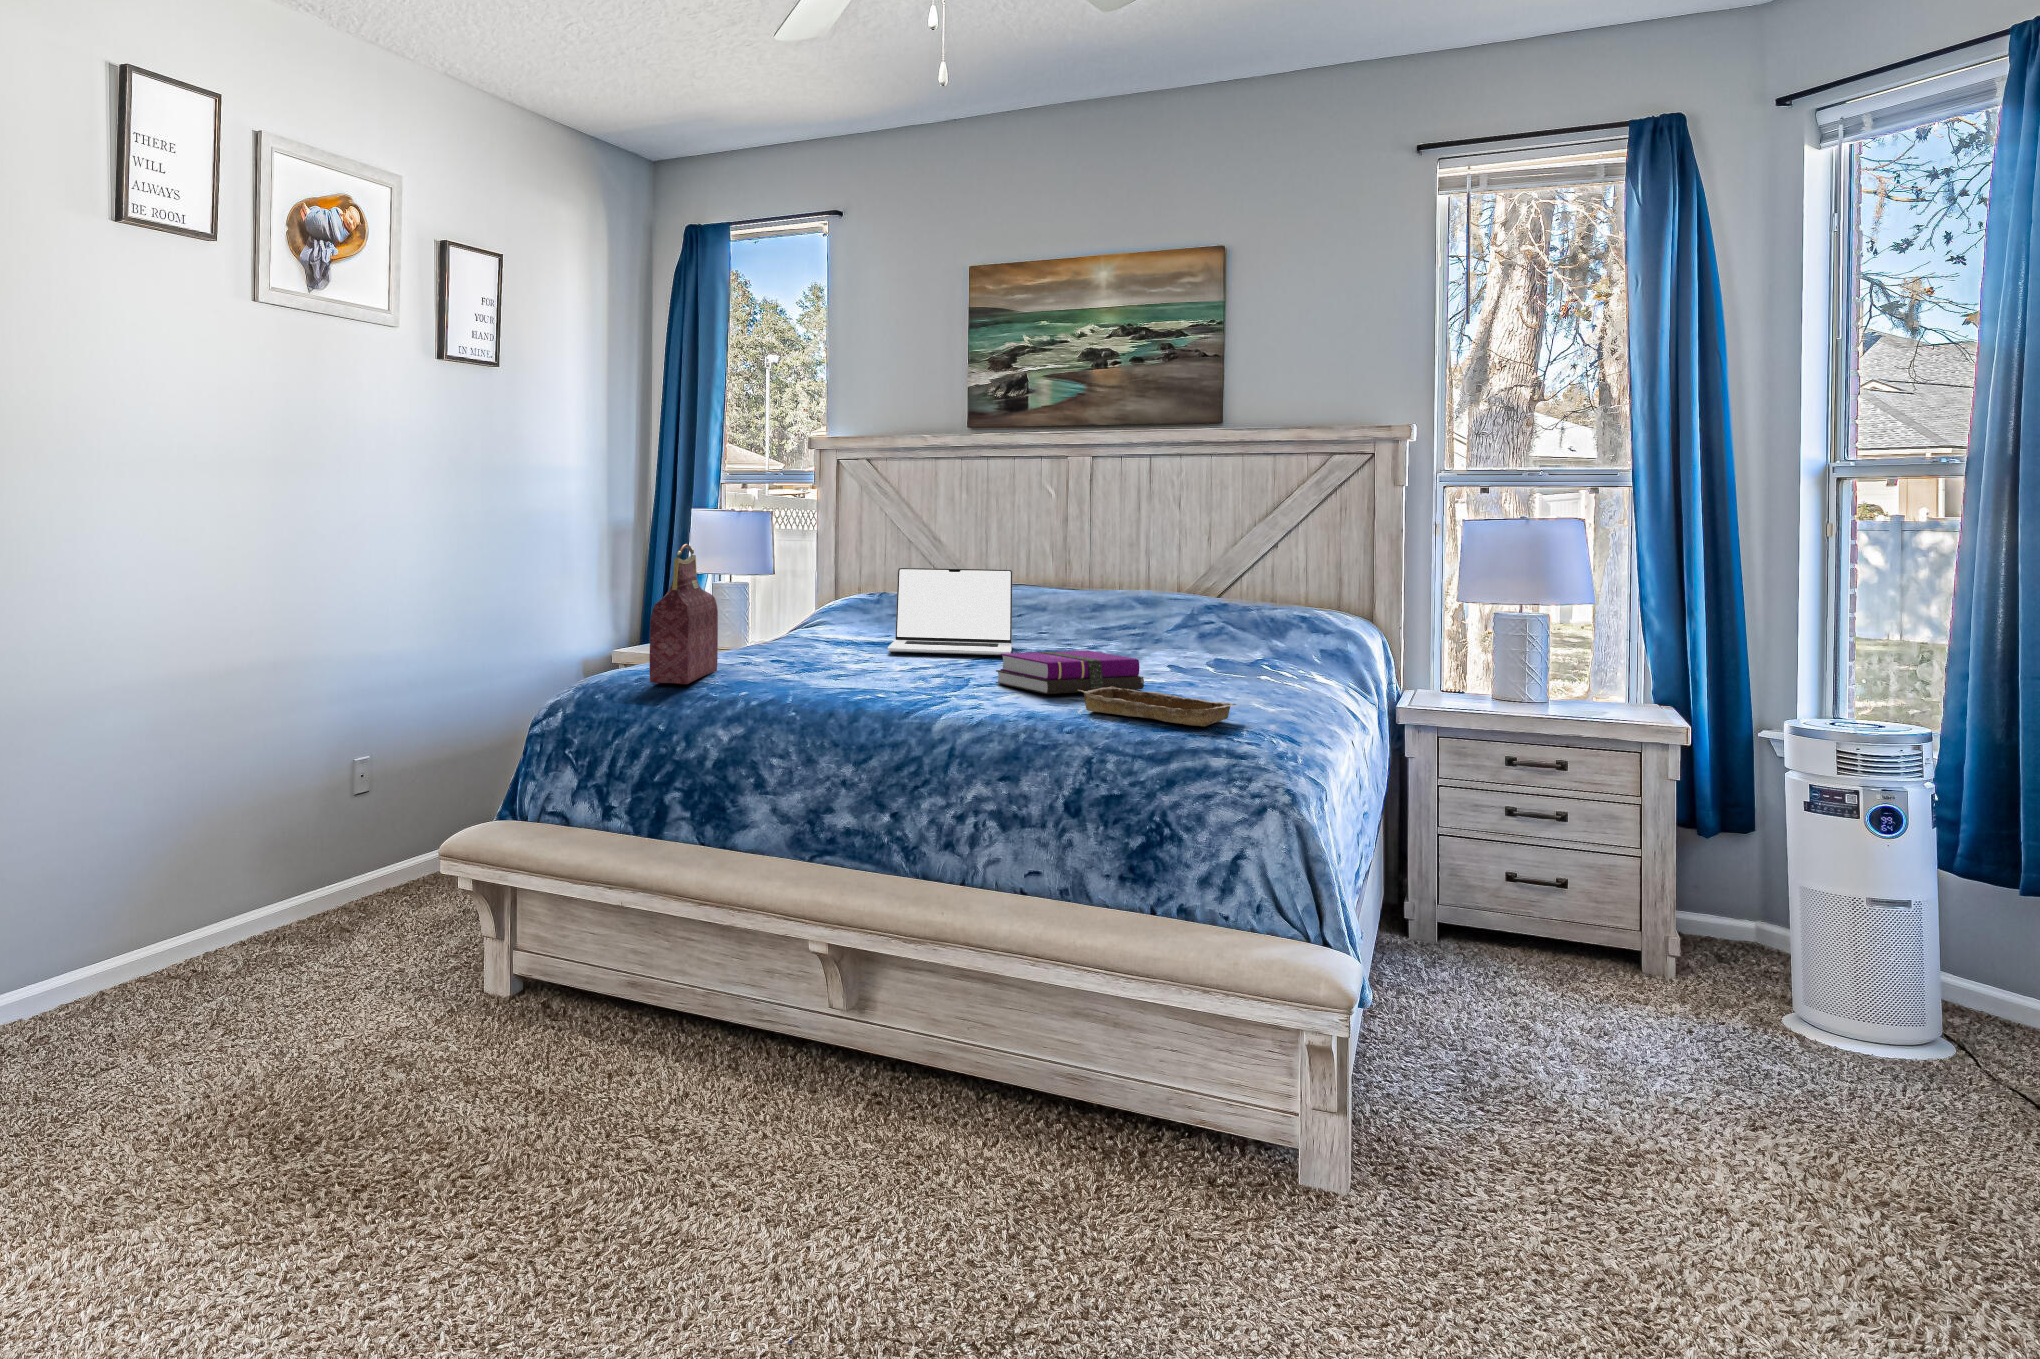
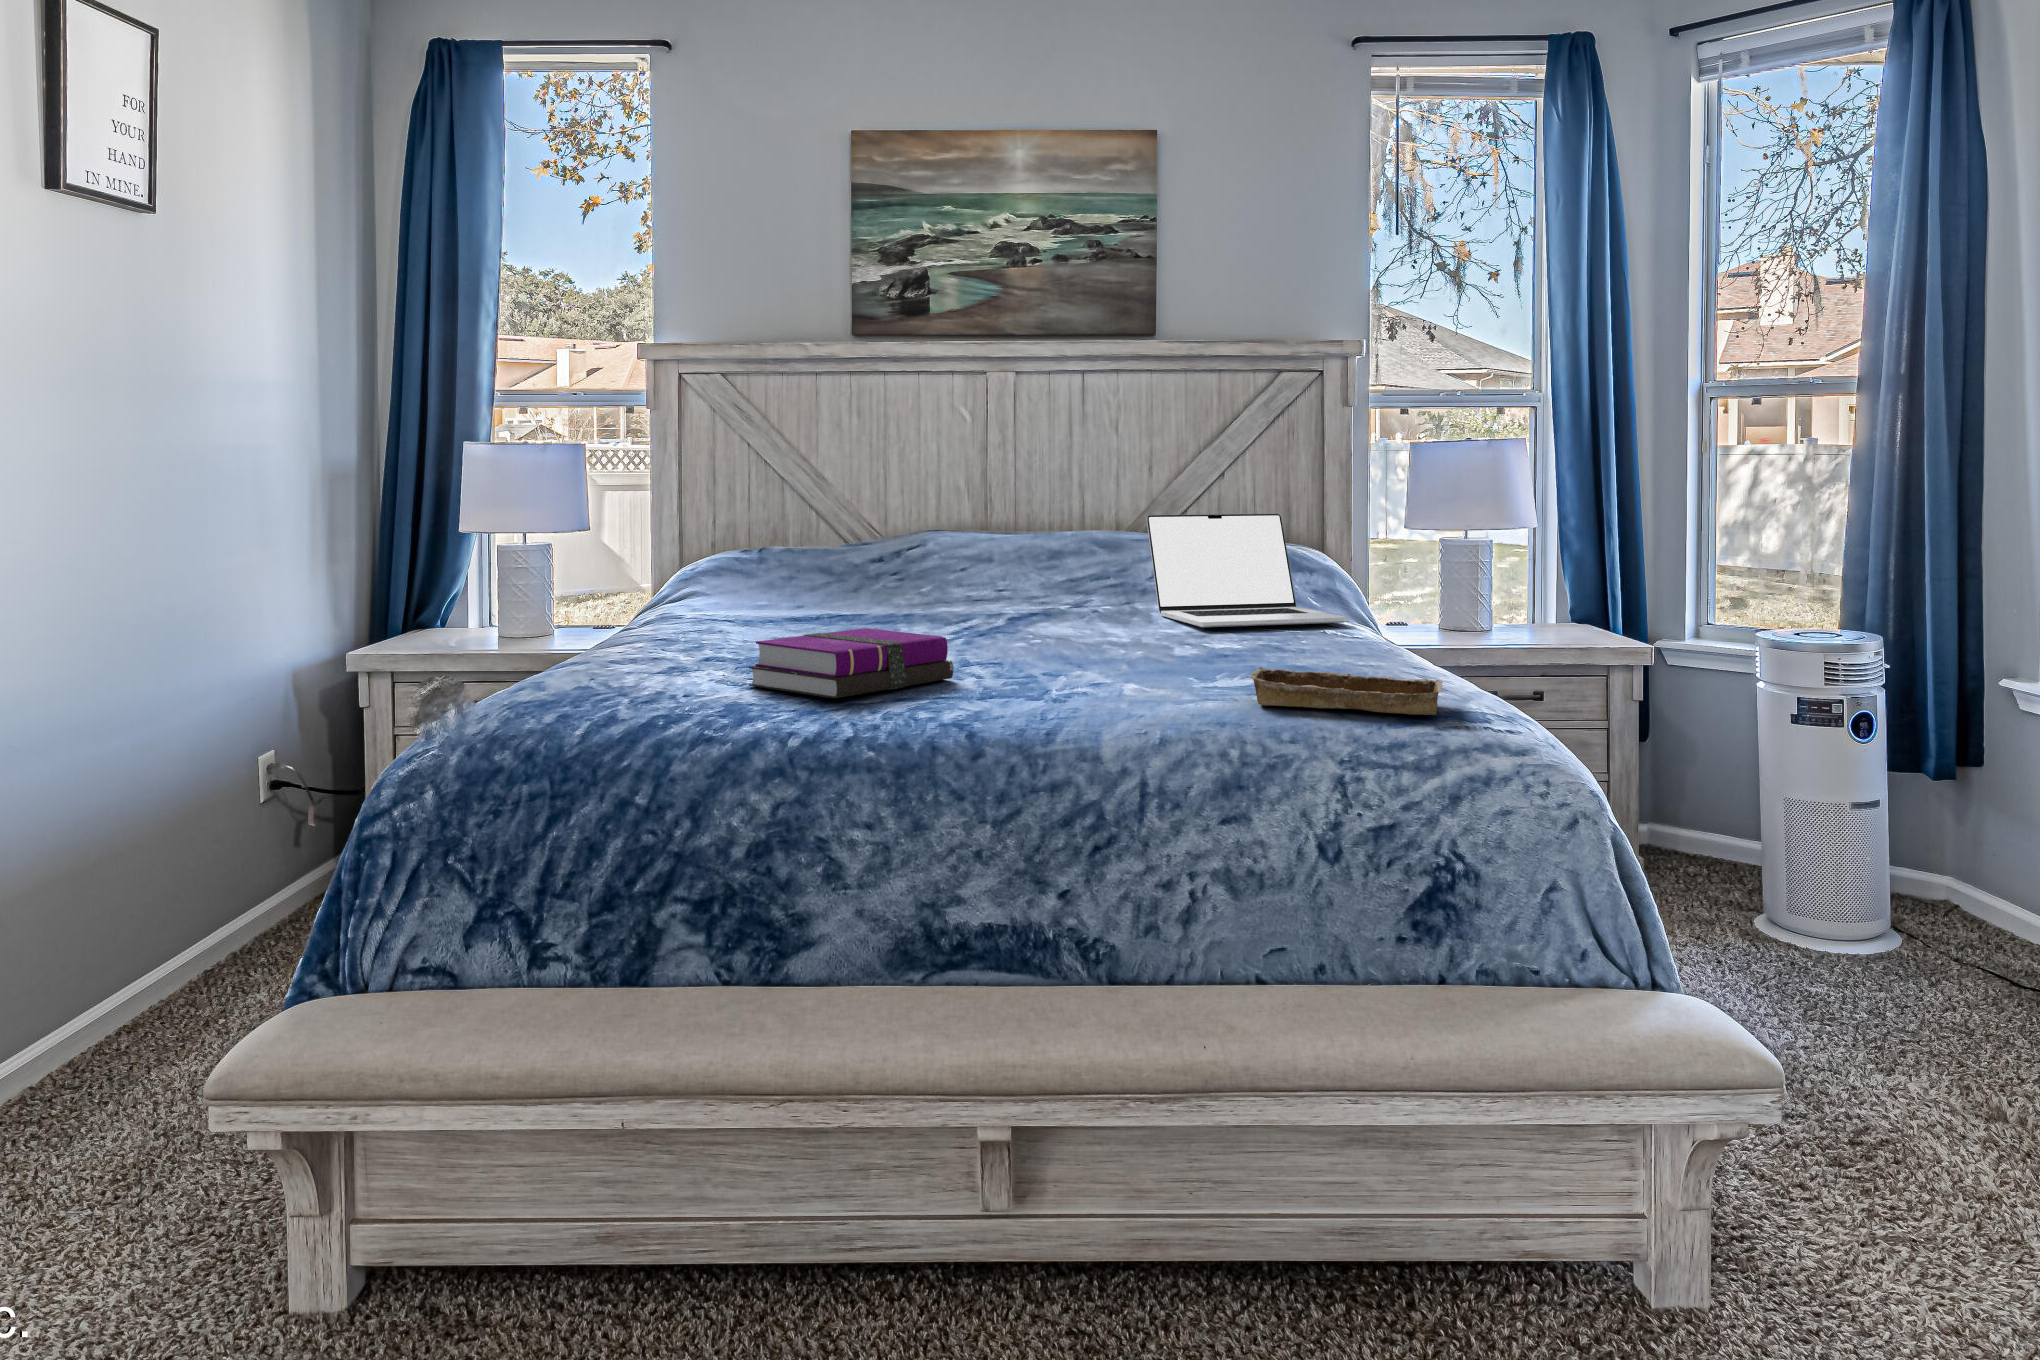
handbag: present [650,544,718,684] -> none [588,487,656,717]
laptop: present [888,568,1012,655] -> present [1146,514,1346,627]
notebook: present [996,651,1144,694] -> present [749,628,953,698]

